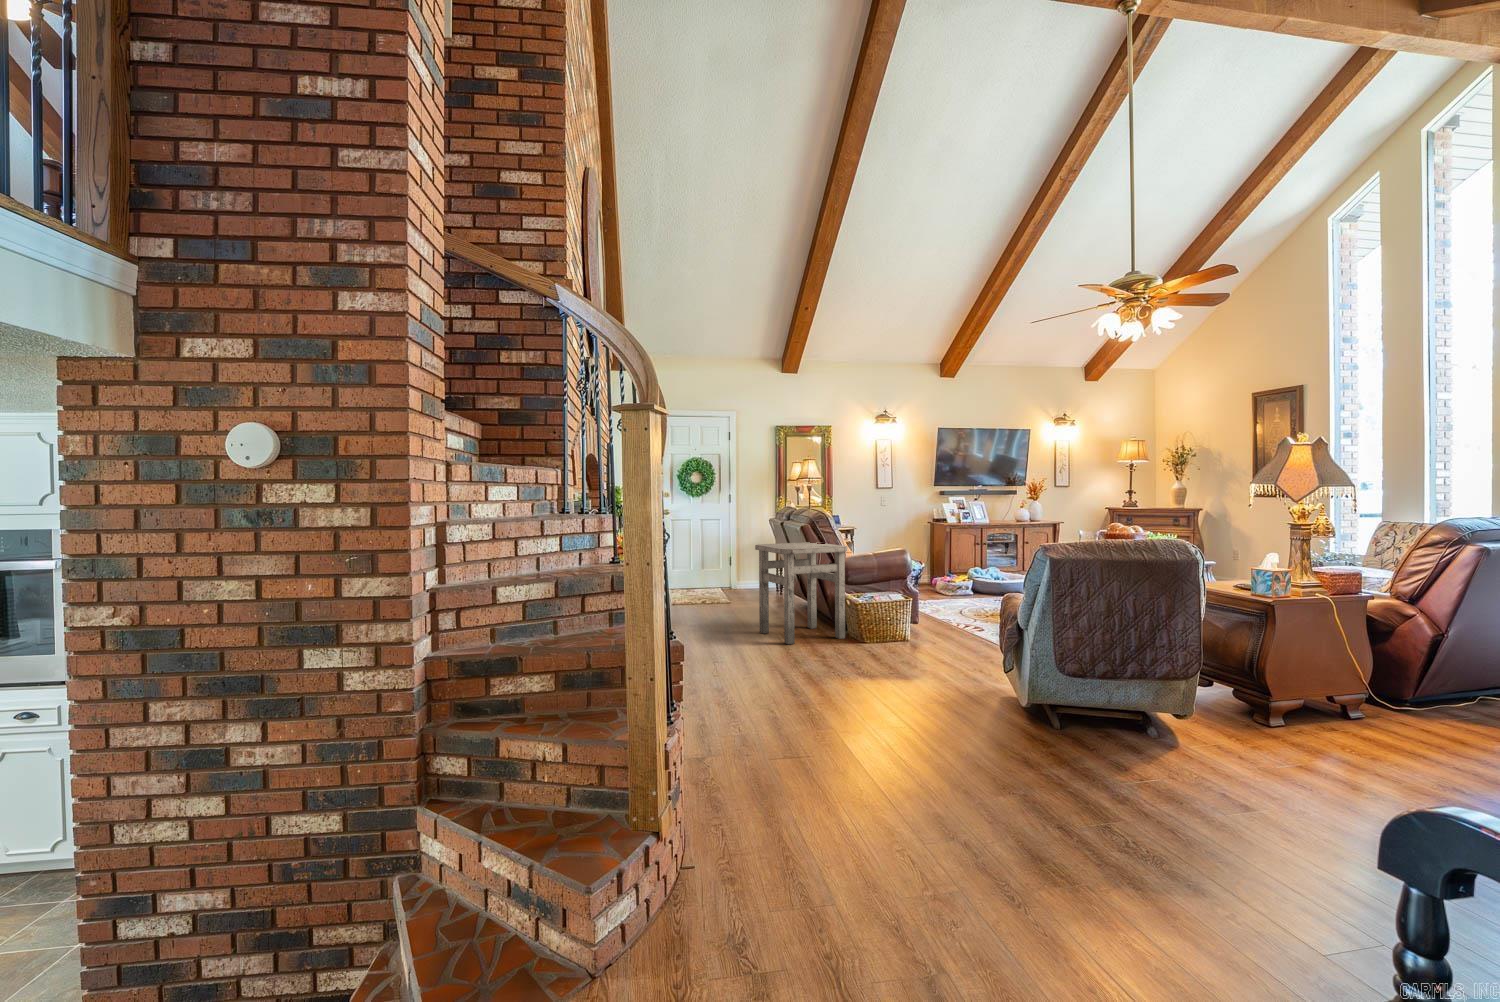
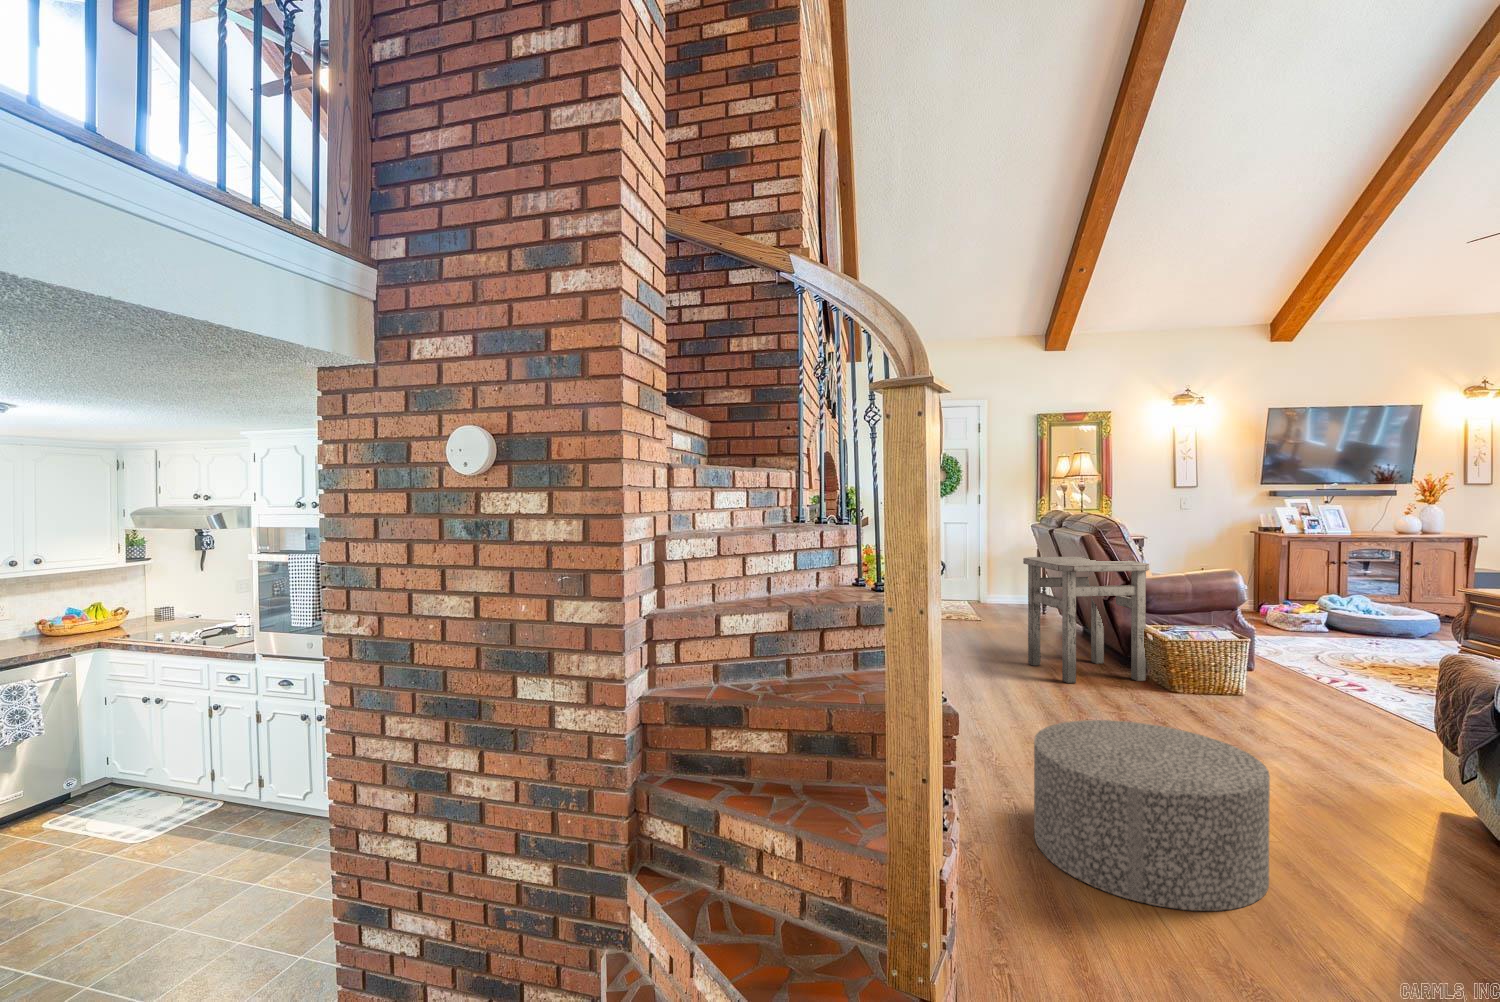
ottoman: none [753,661,905,785] -> present [1034,720,1270,911]

